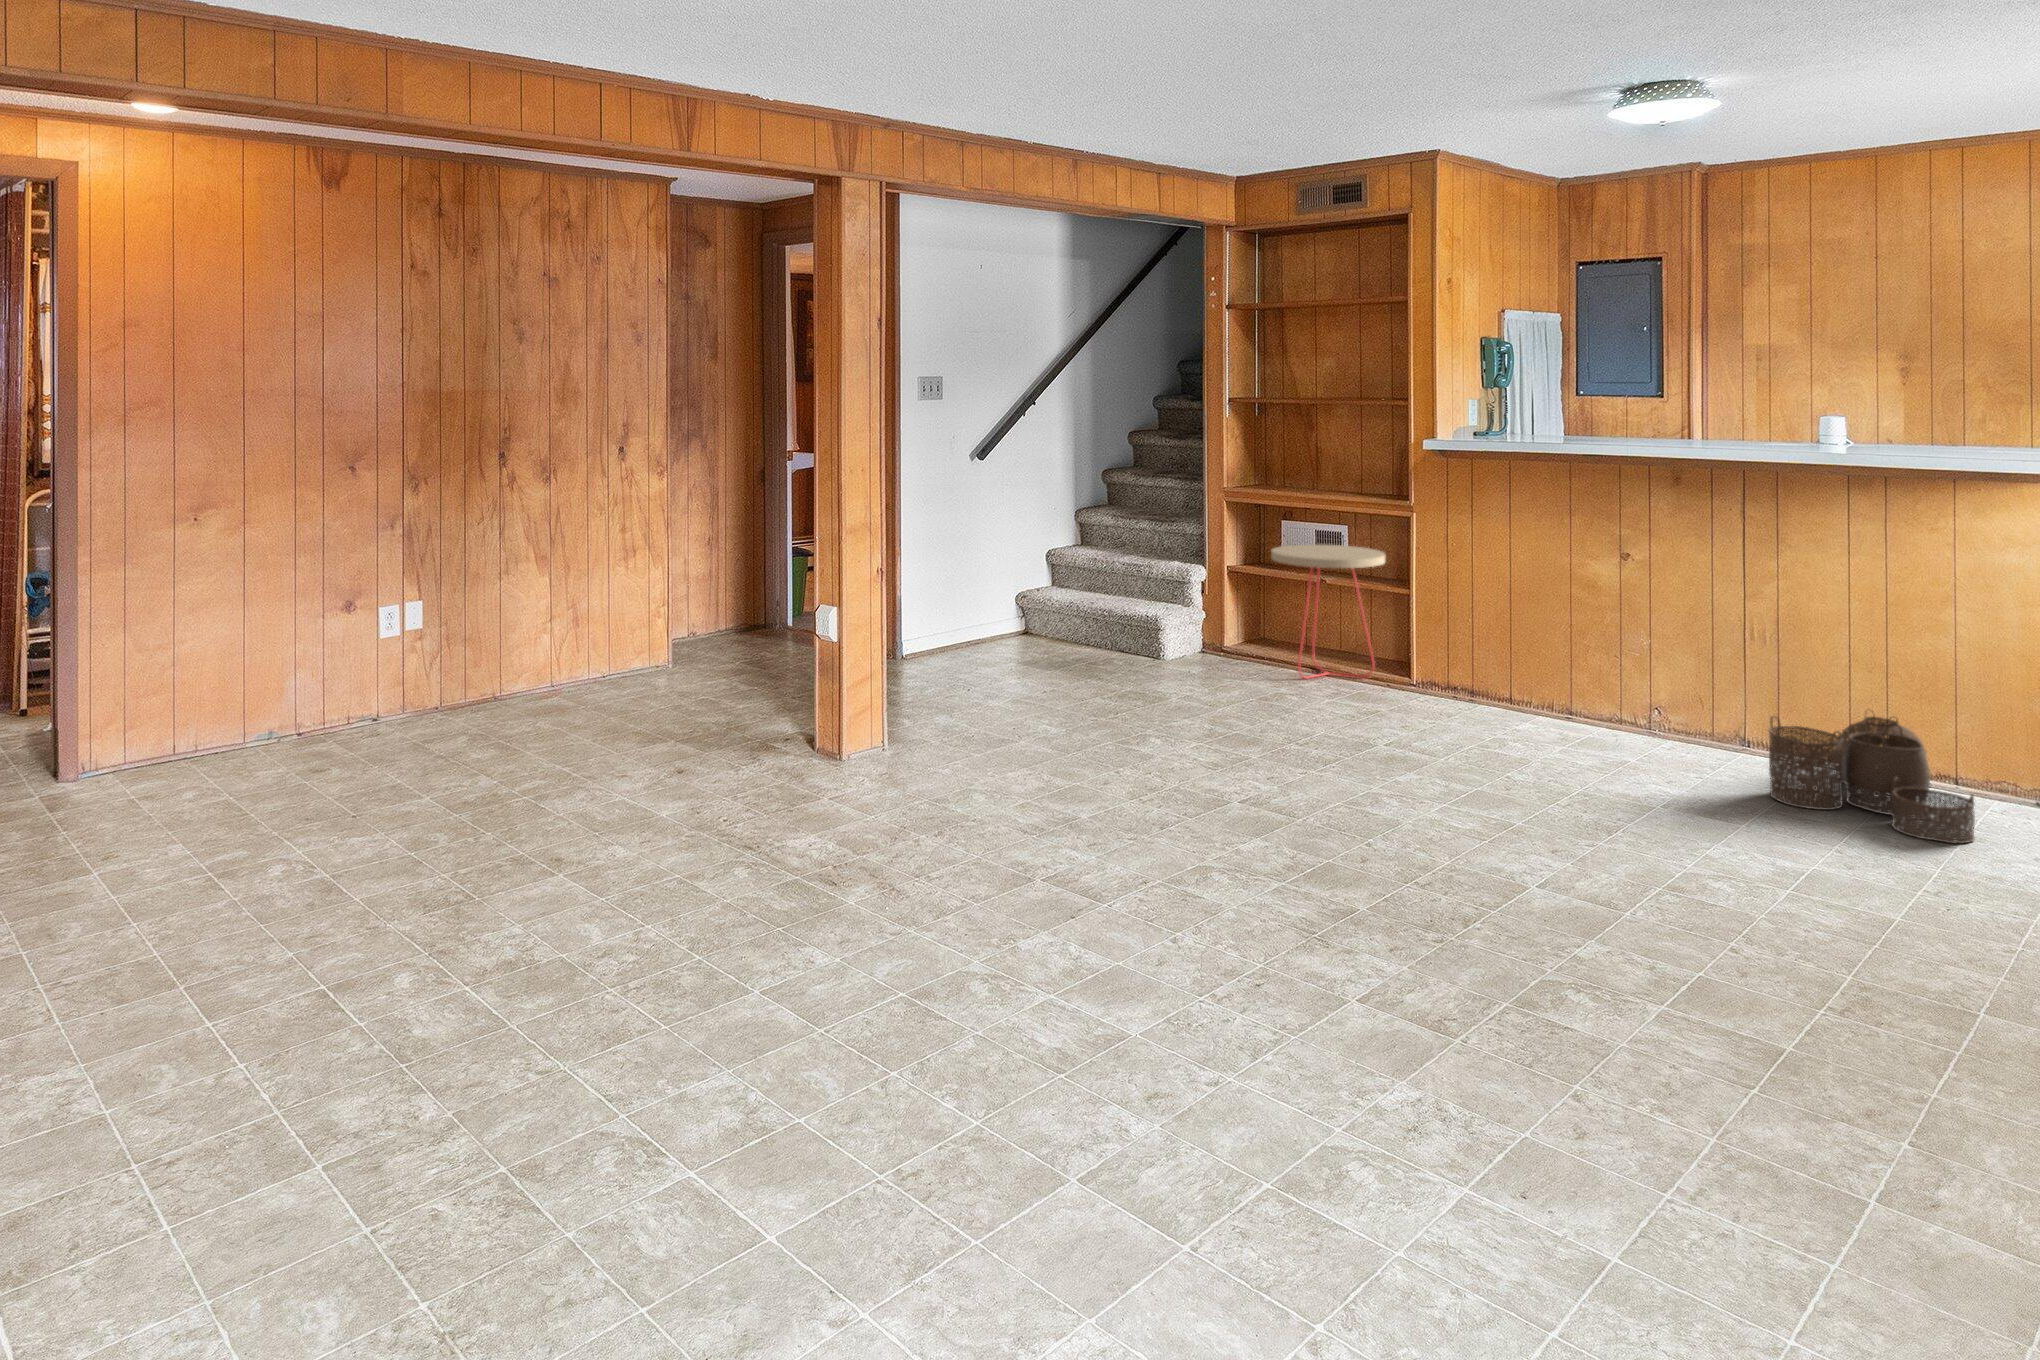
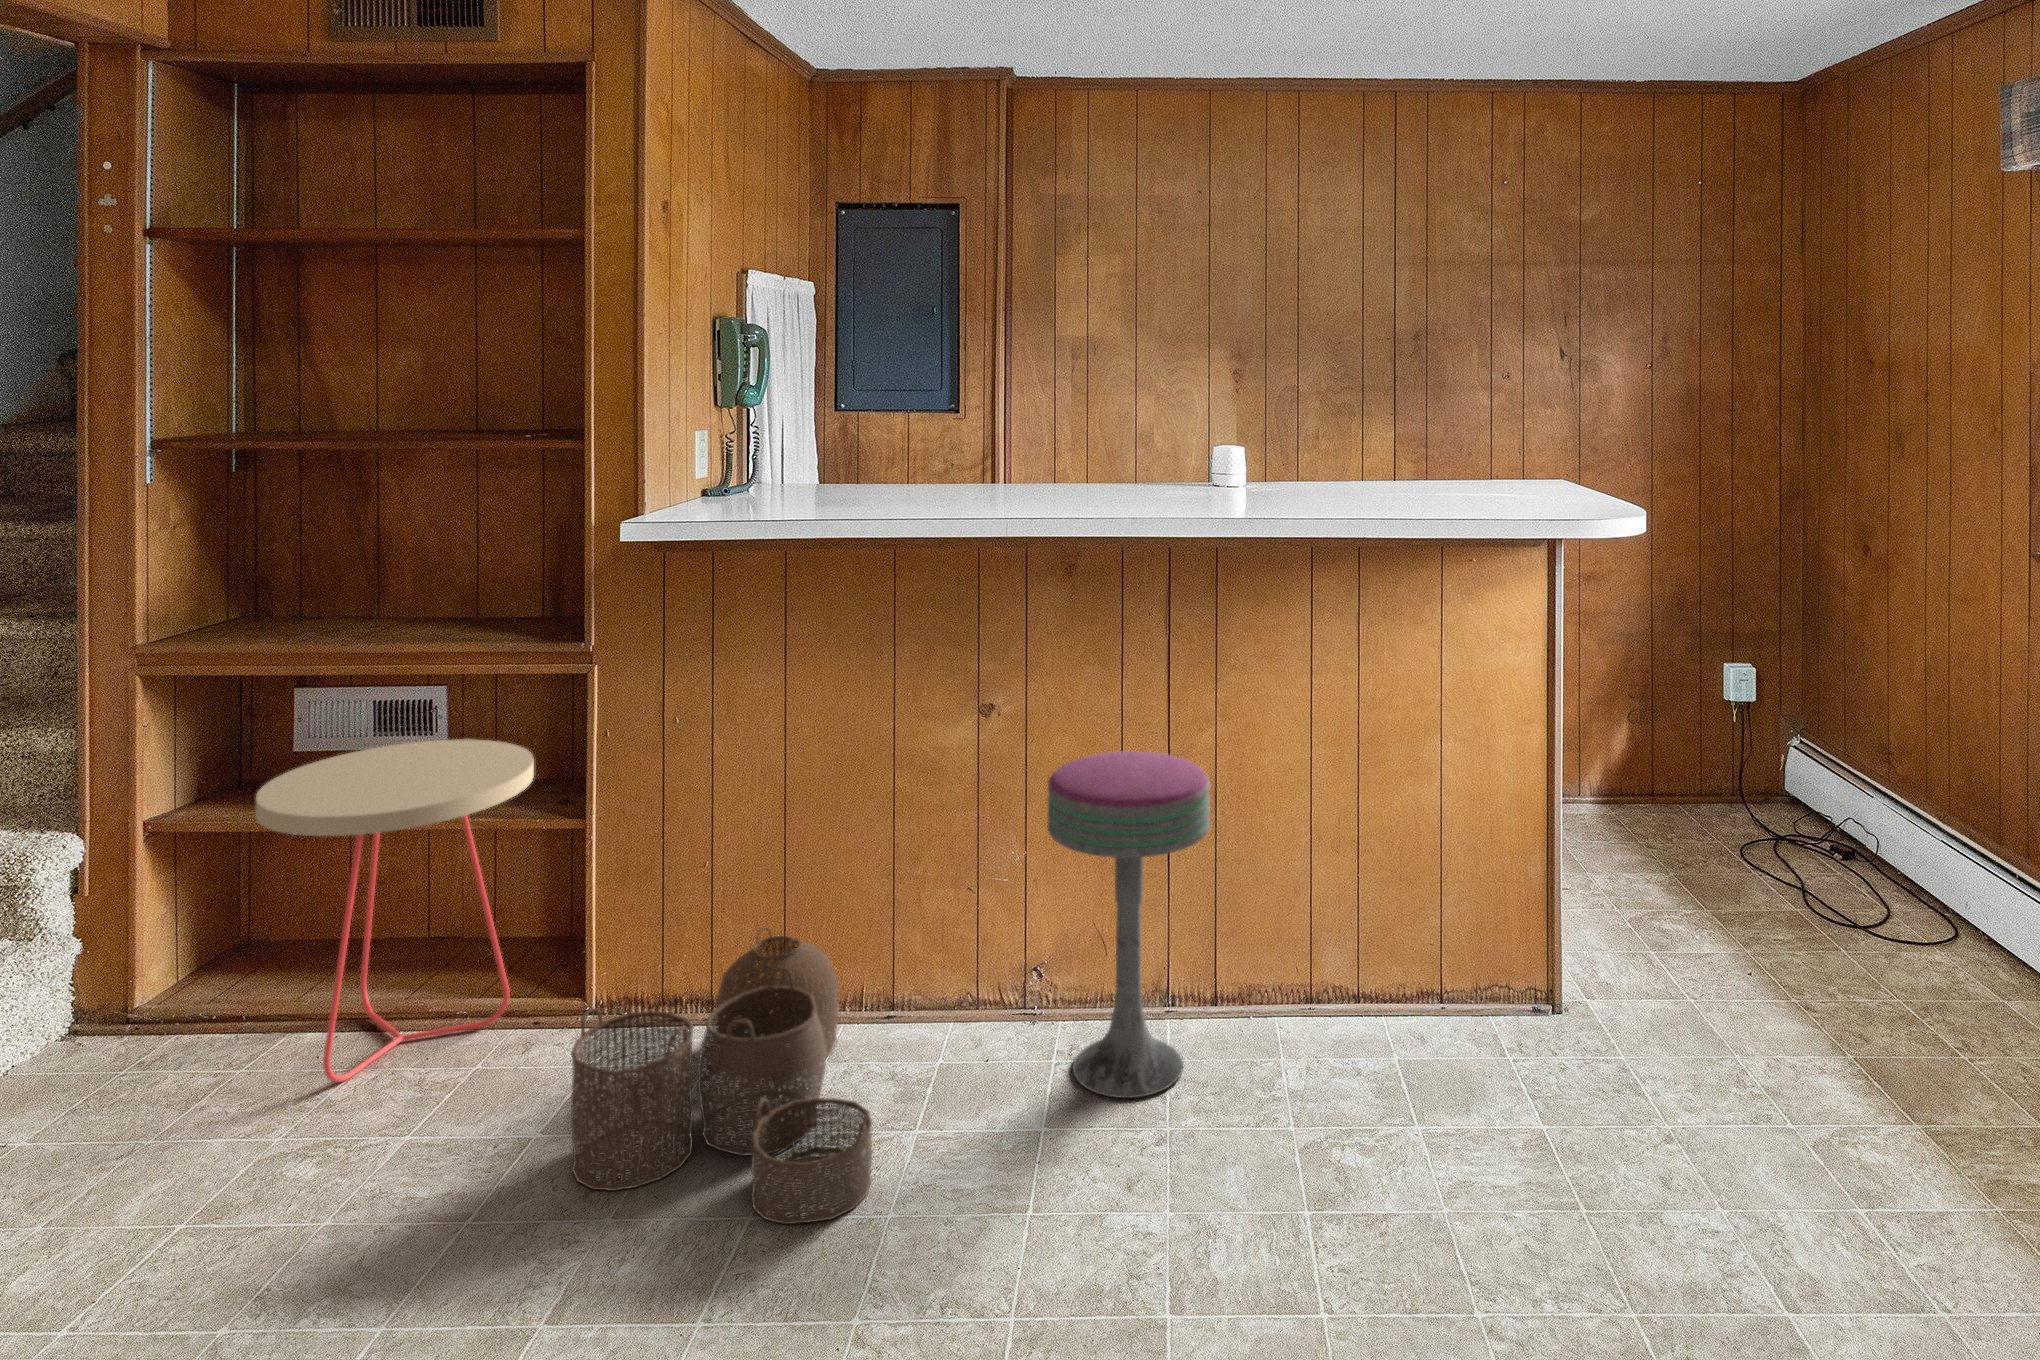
bar stool: none [1633,579,1735,756] -> present [1047,751,1210,1098]
woven basket: present [1769,709,1975,843] -> present [571,928,873,1224]

